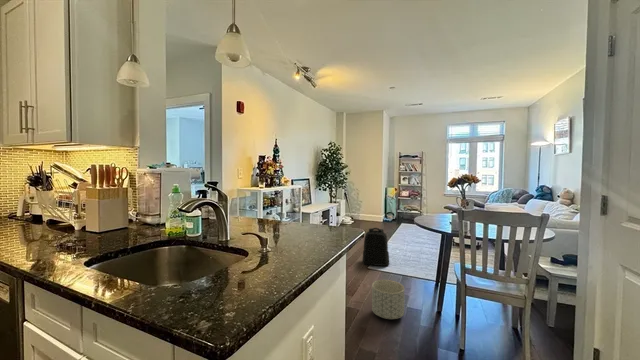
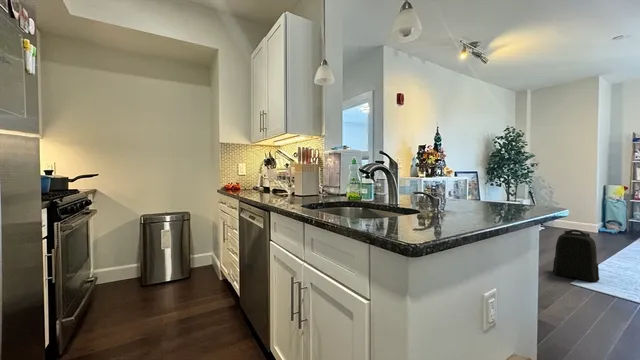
planter: present [372,280,404,319] -> none [561,286,615,335]

